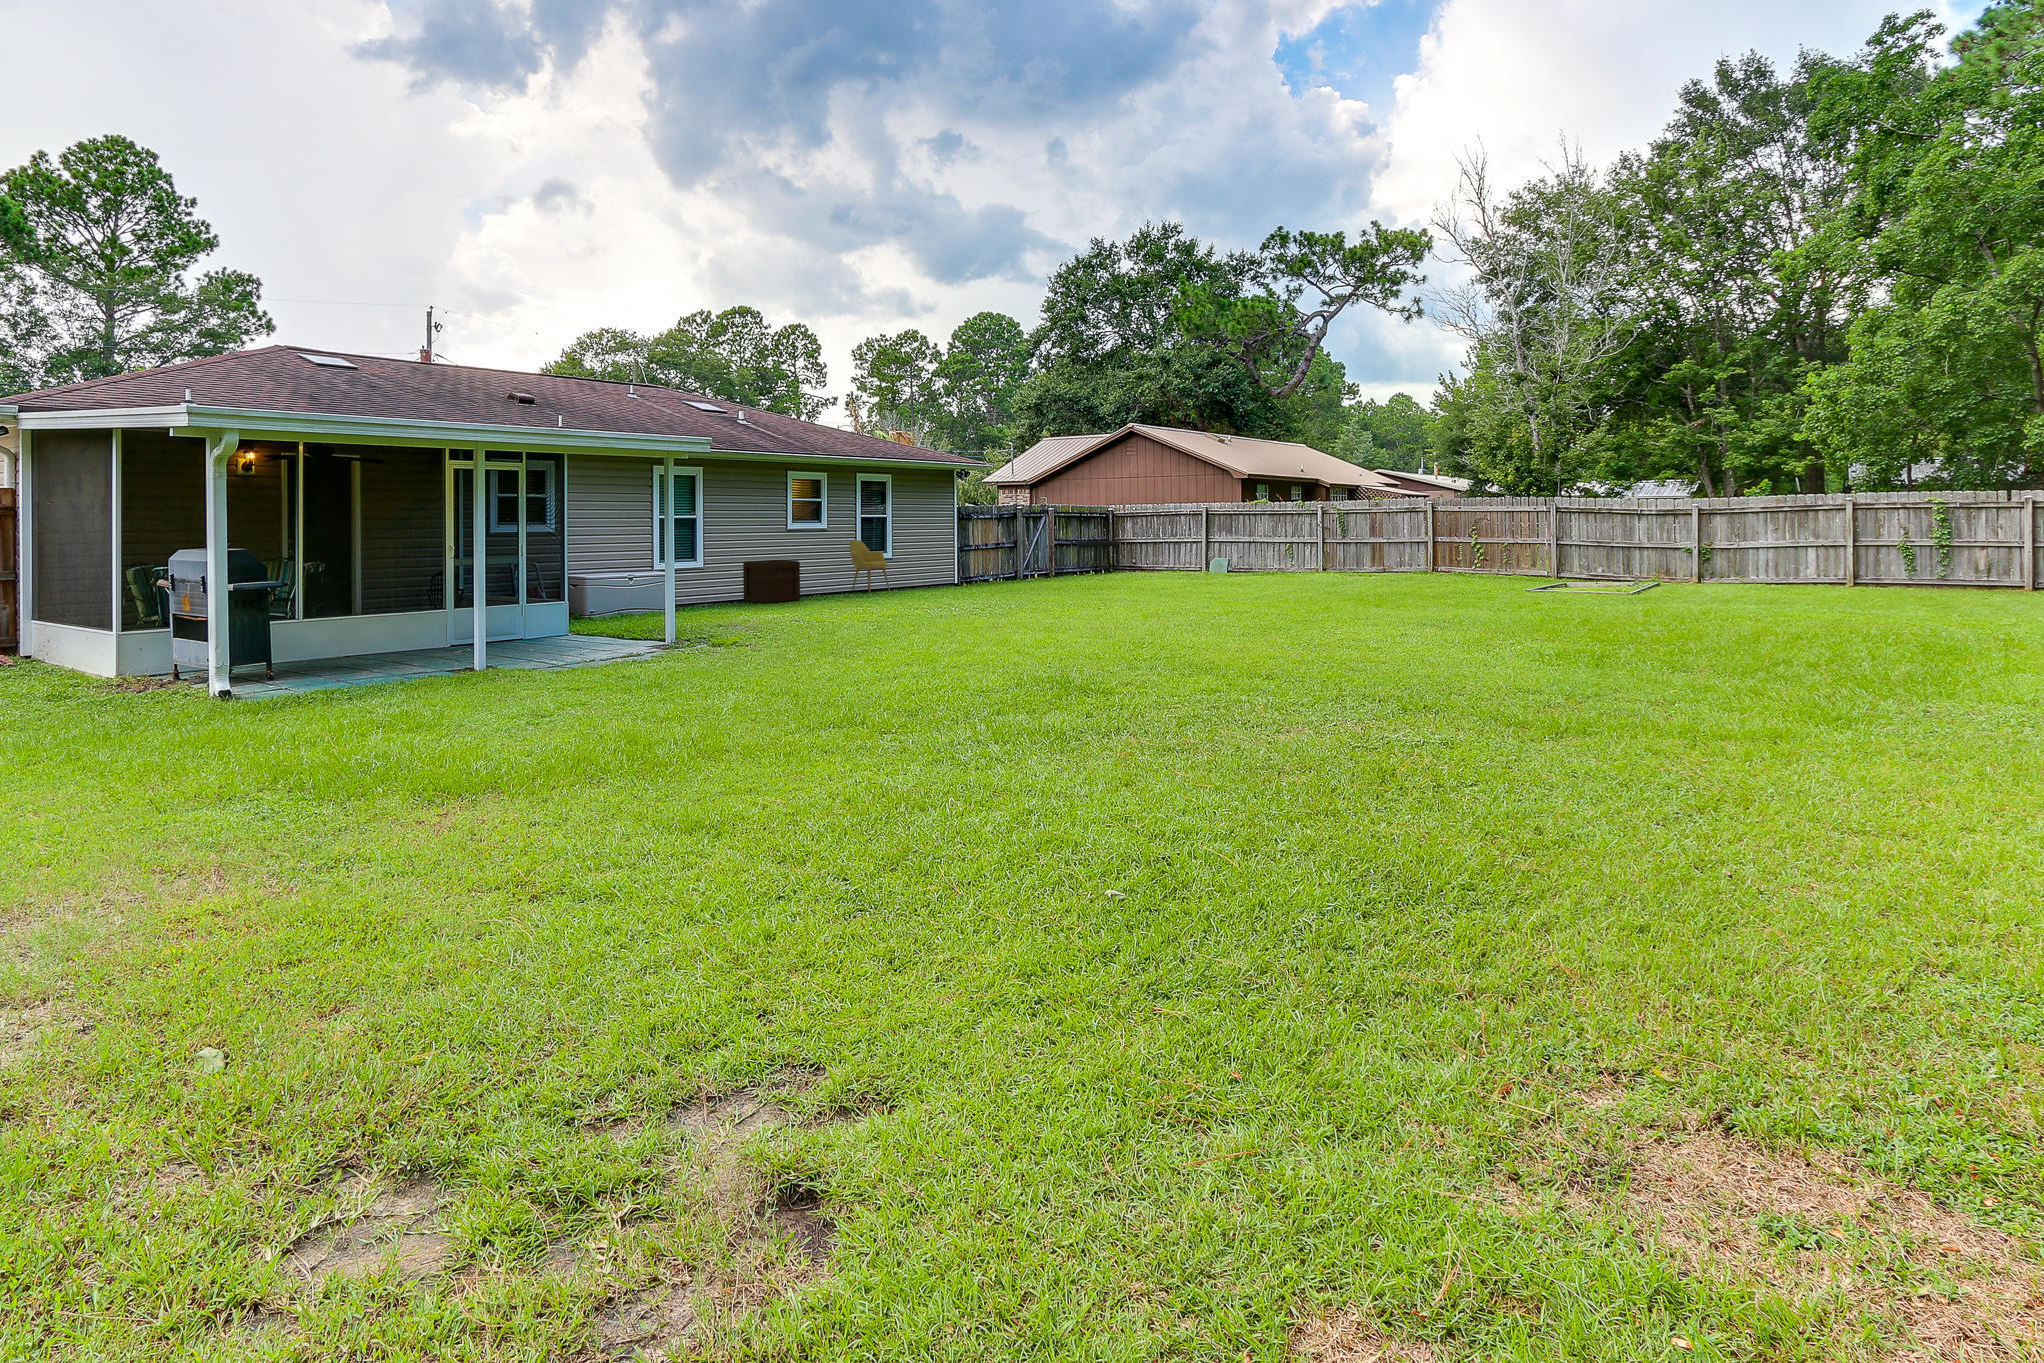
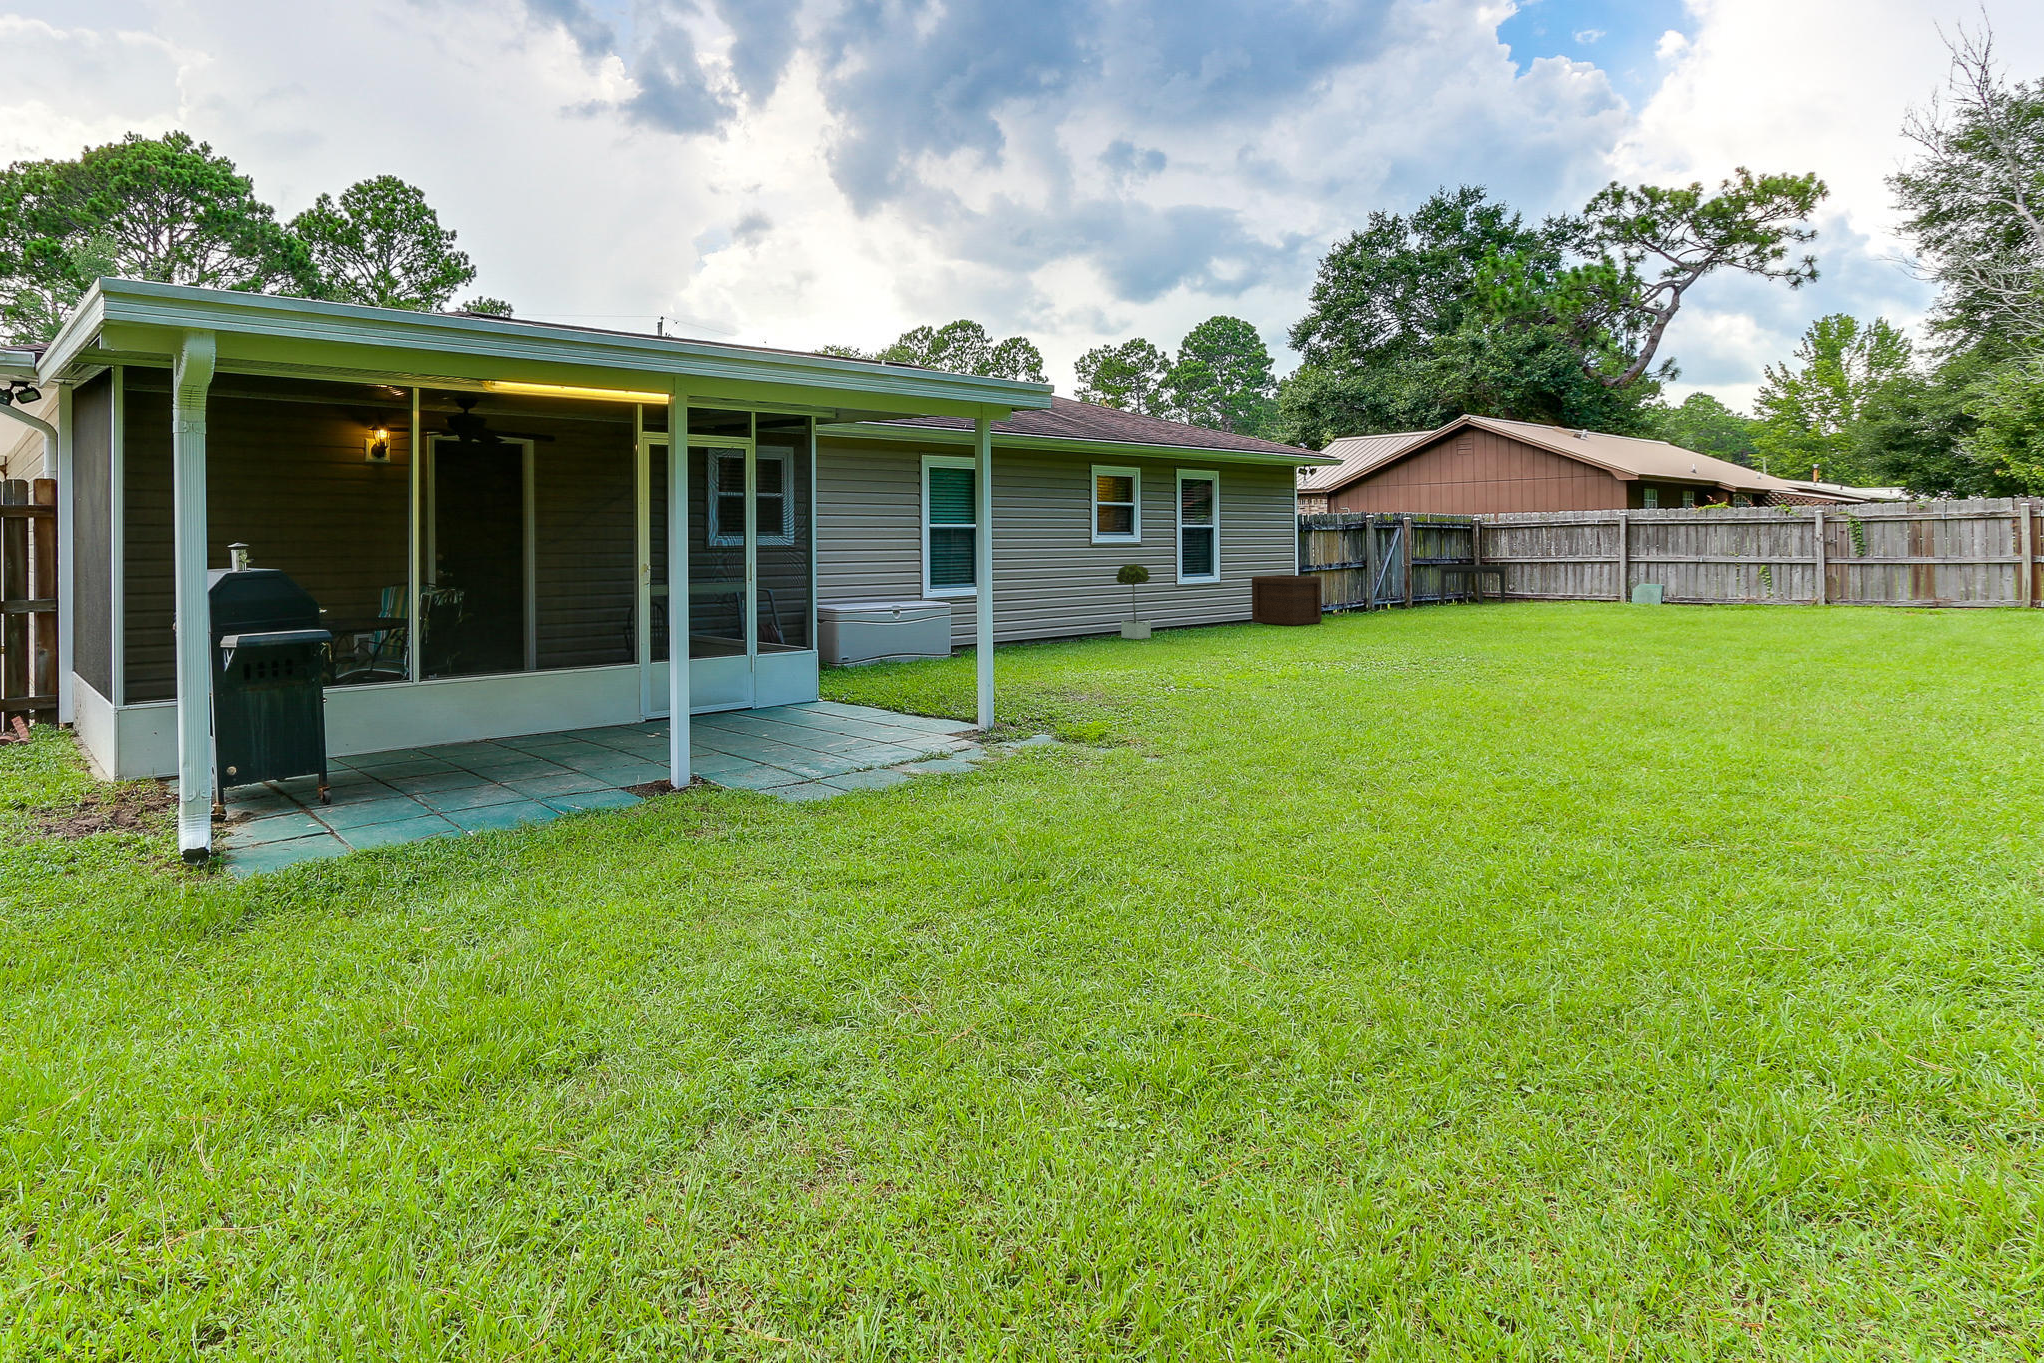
chair: present [850,540,890,593] -> none [1167,561,1228,636]
potted tree: none [808,542,833,596] -> present [1116,564,1151,639]
wooden crate: present [743,560,800,603] -> present [1252,575,1322,626]

